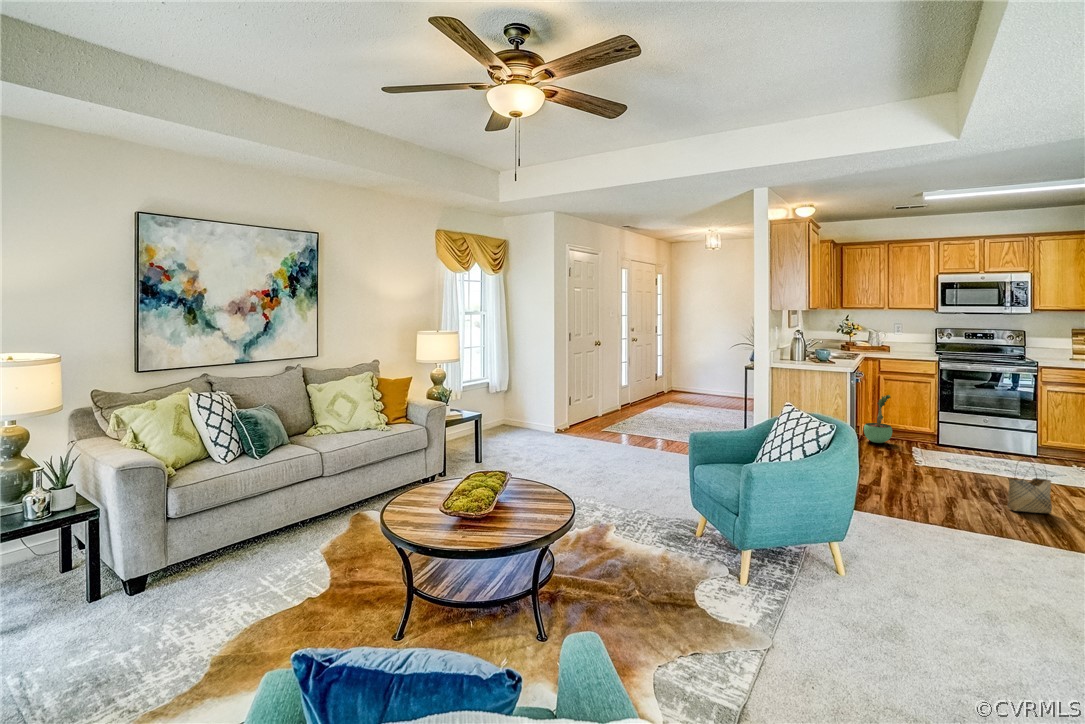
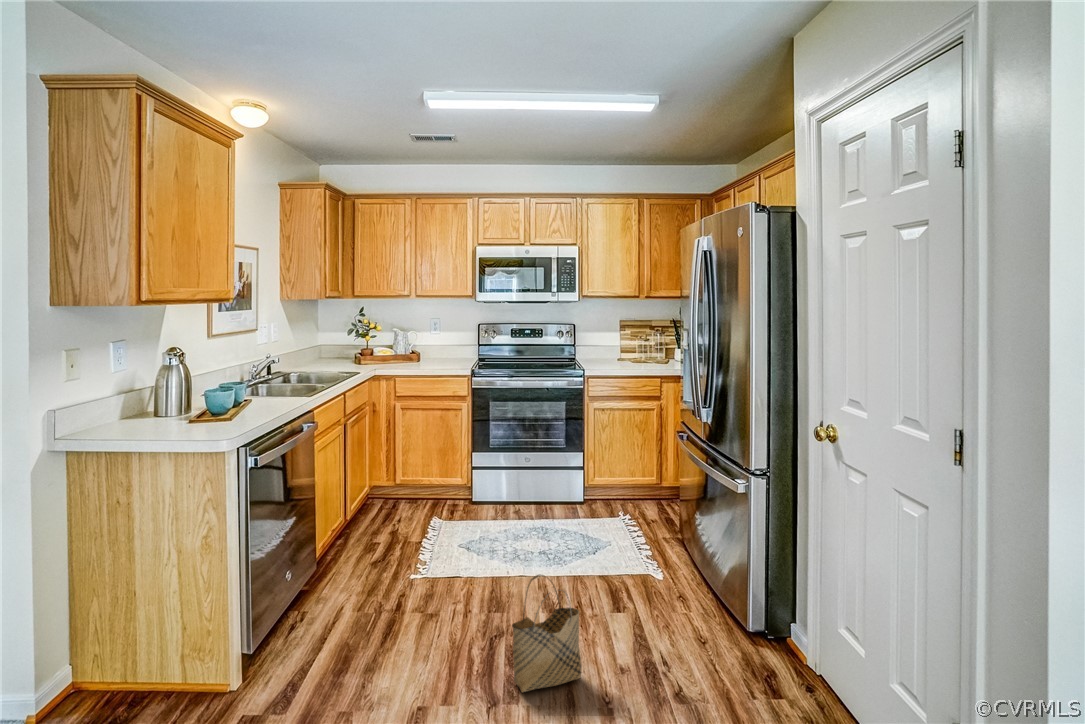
potted plant: present [864,395,892,443] -> none [368,433,410,516]

